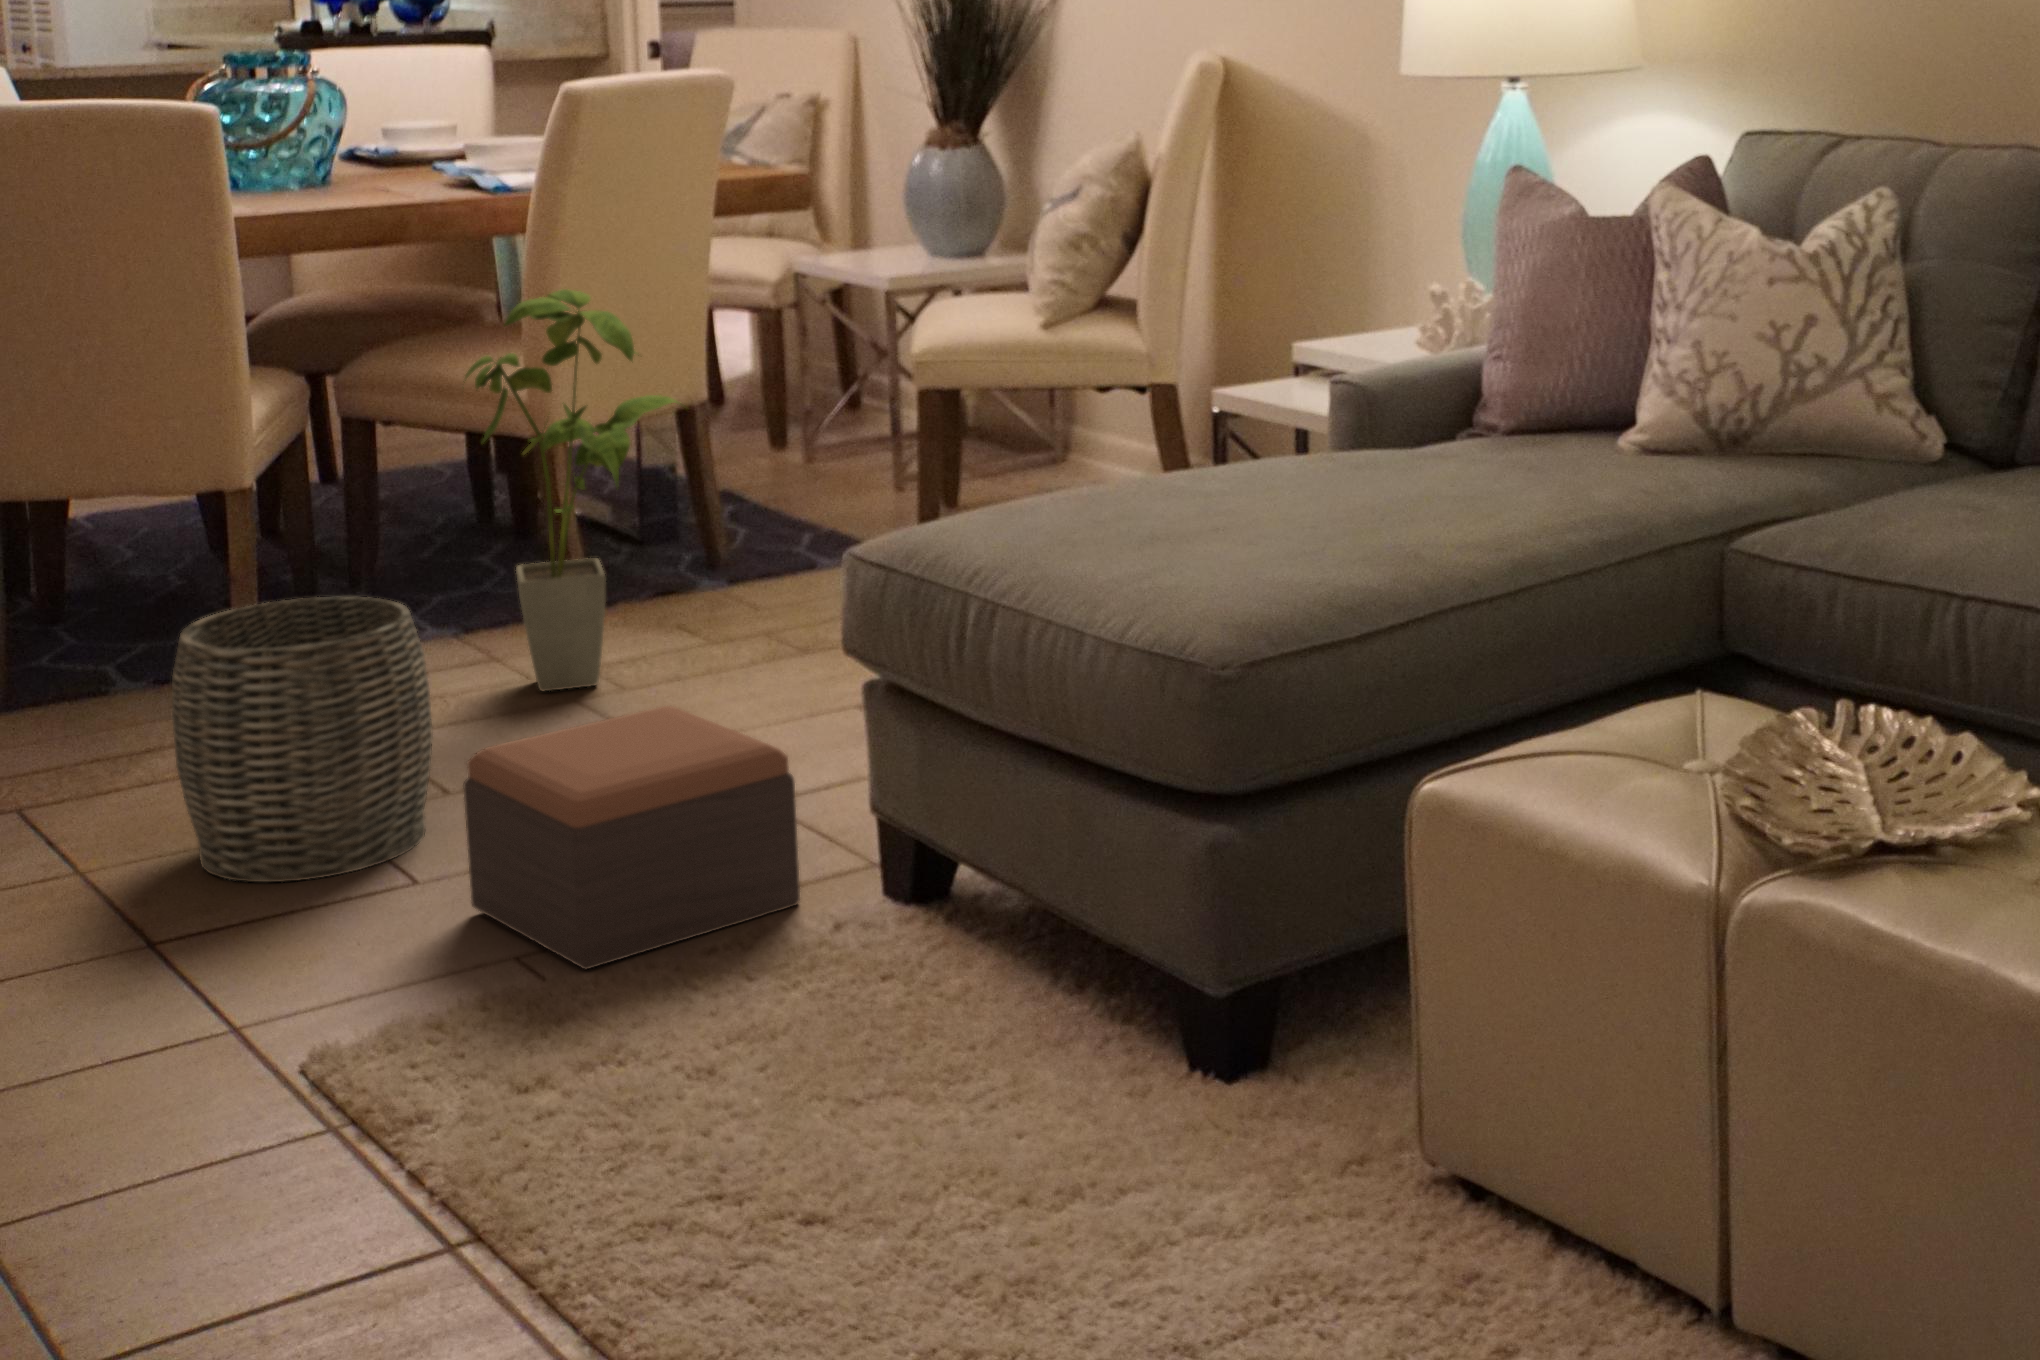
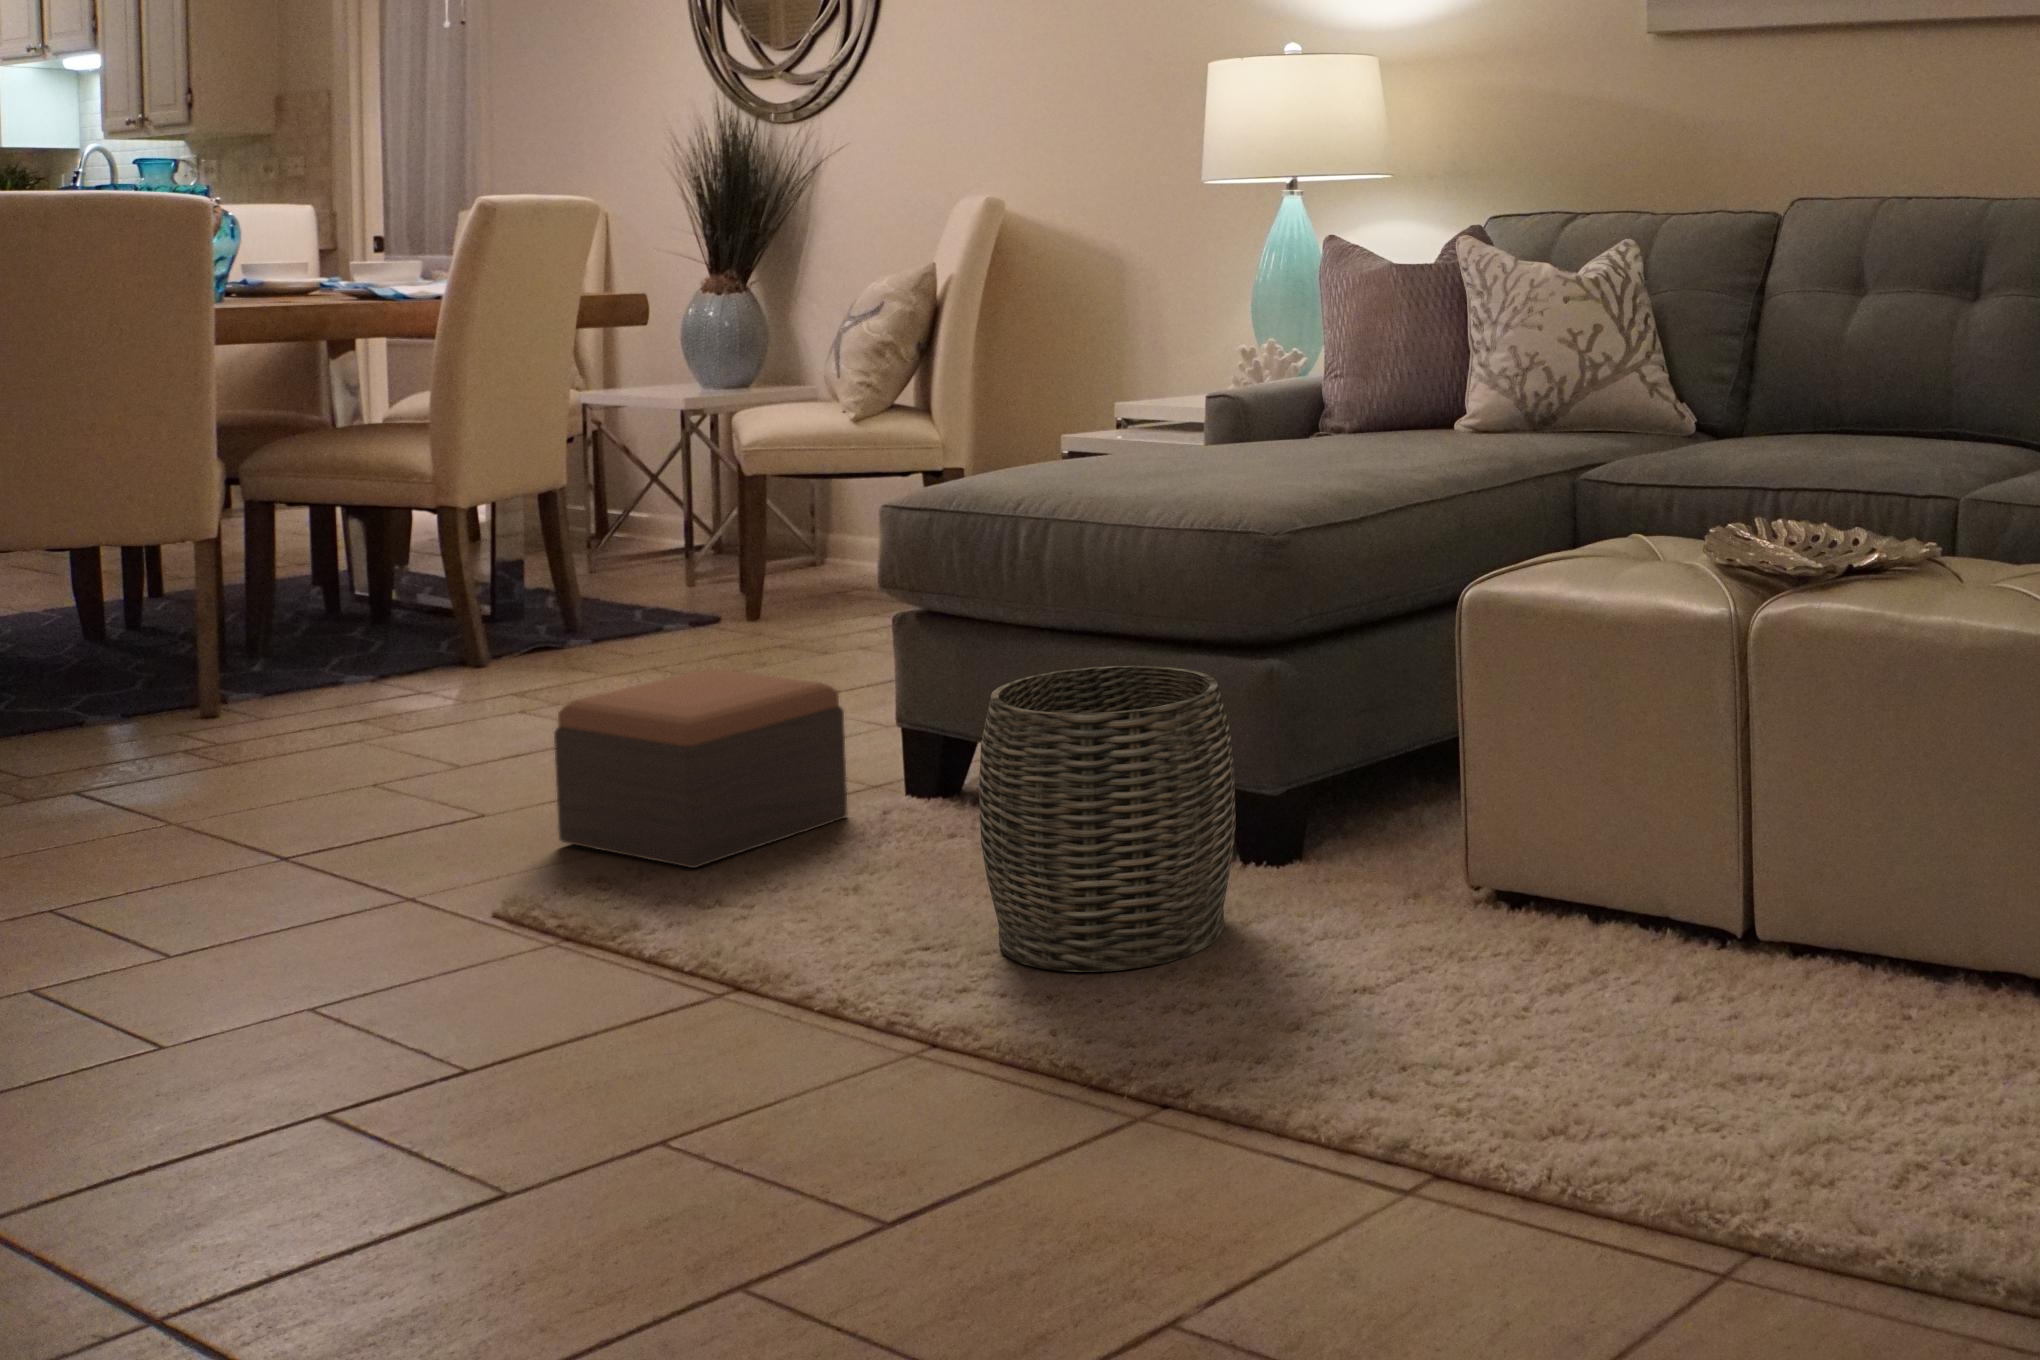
house plant: present [463,289,686,691] -> none [420,363,616,714]
woven basket: present [172,597,433,882] -> present [979,666,1236,972]

